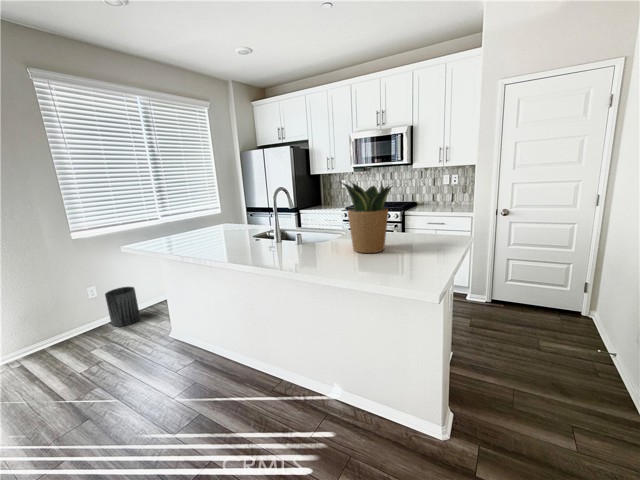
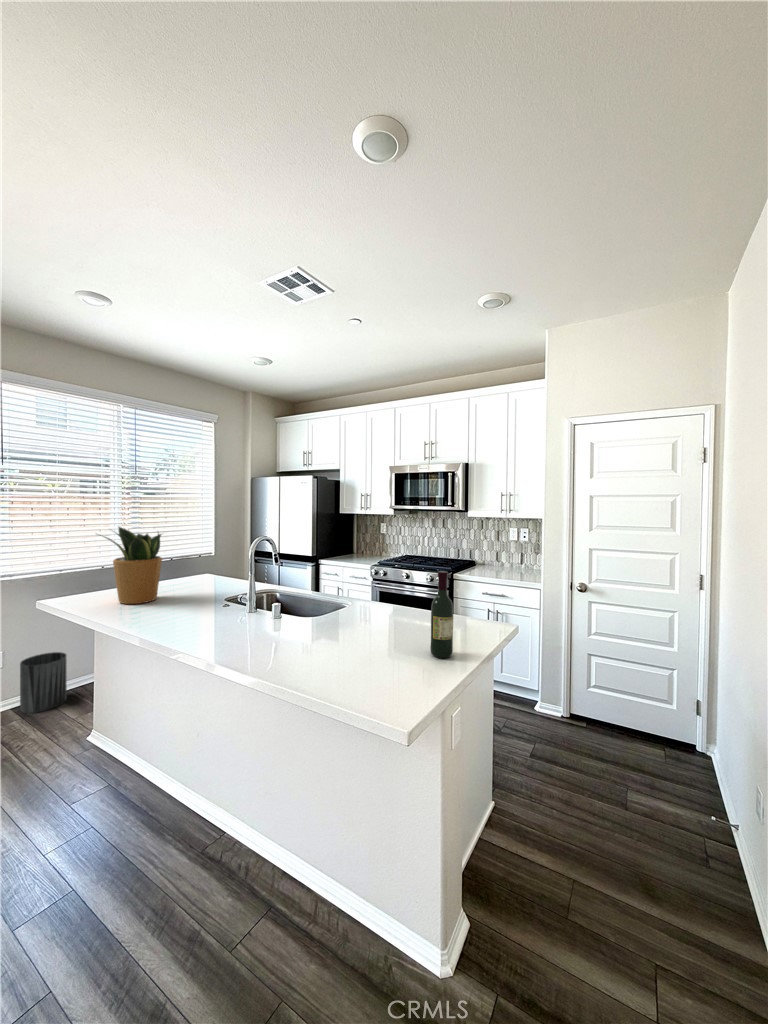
potted plant: present [340,182,392,253] -> present [103,527,162,604]
wine bottle: none [426,196,442,256] -> present [430,571,453,658]

